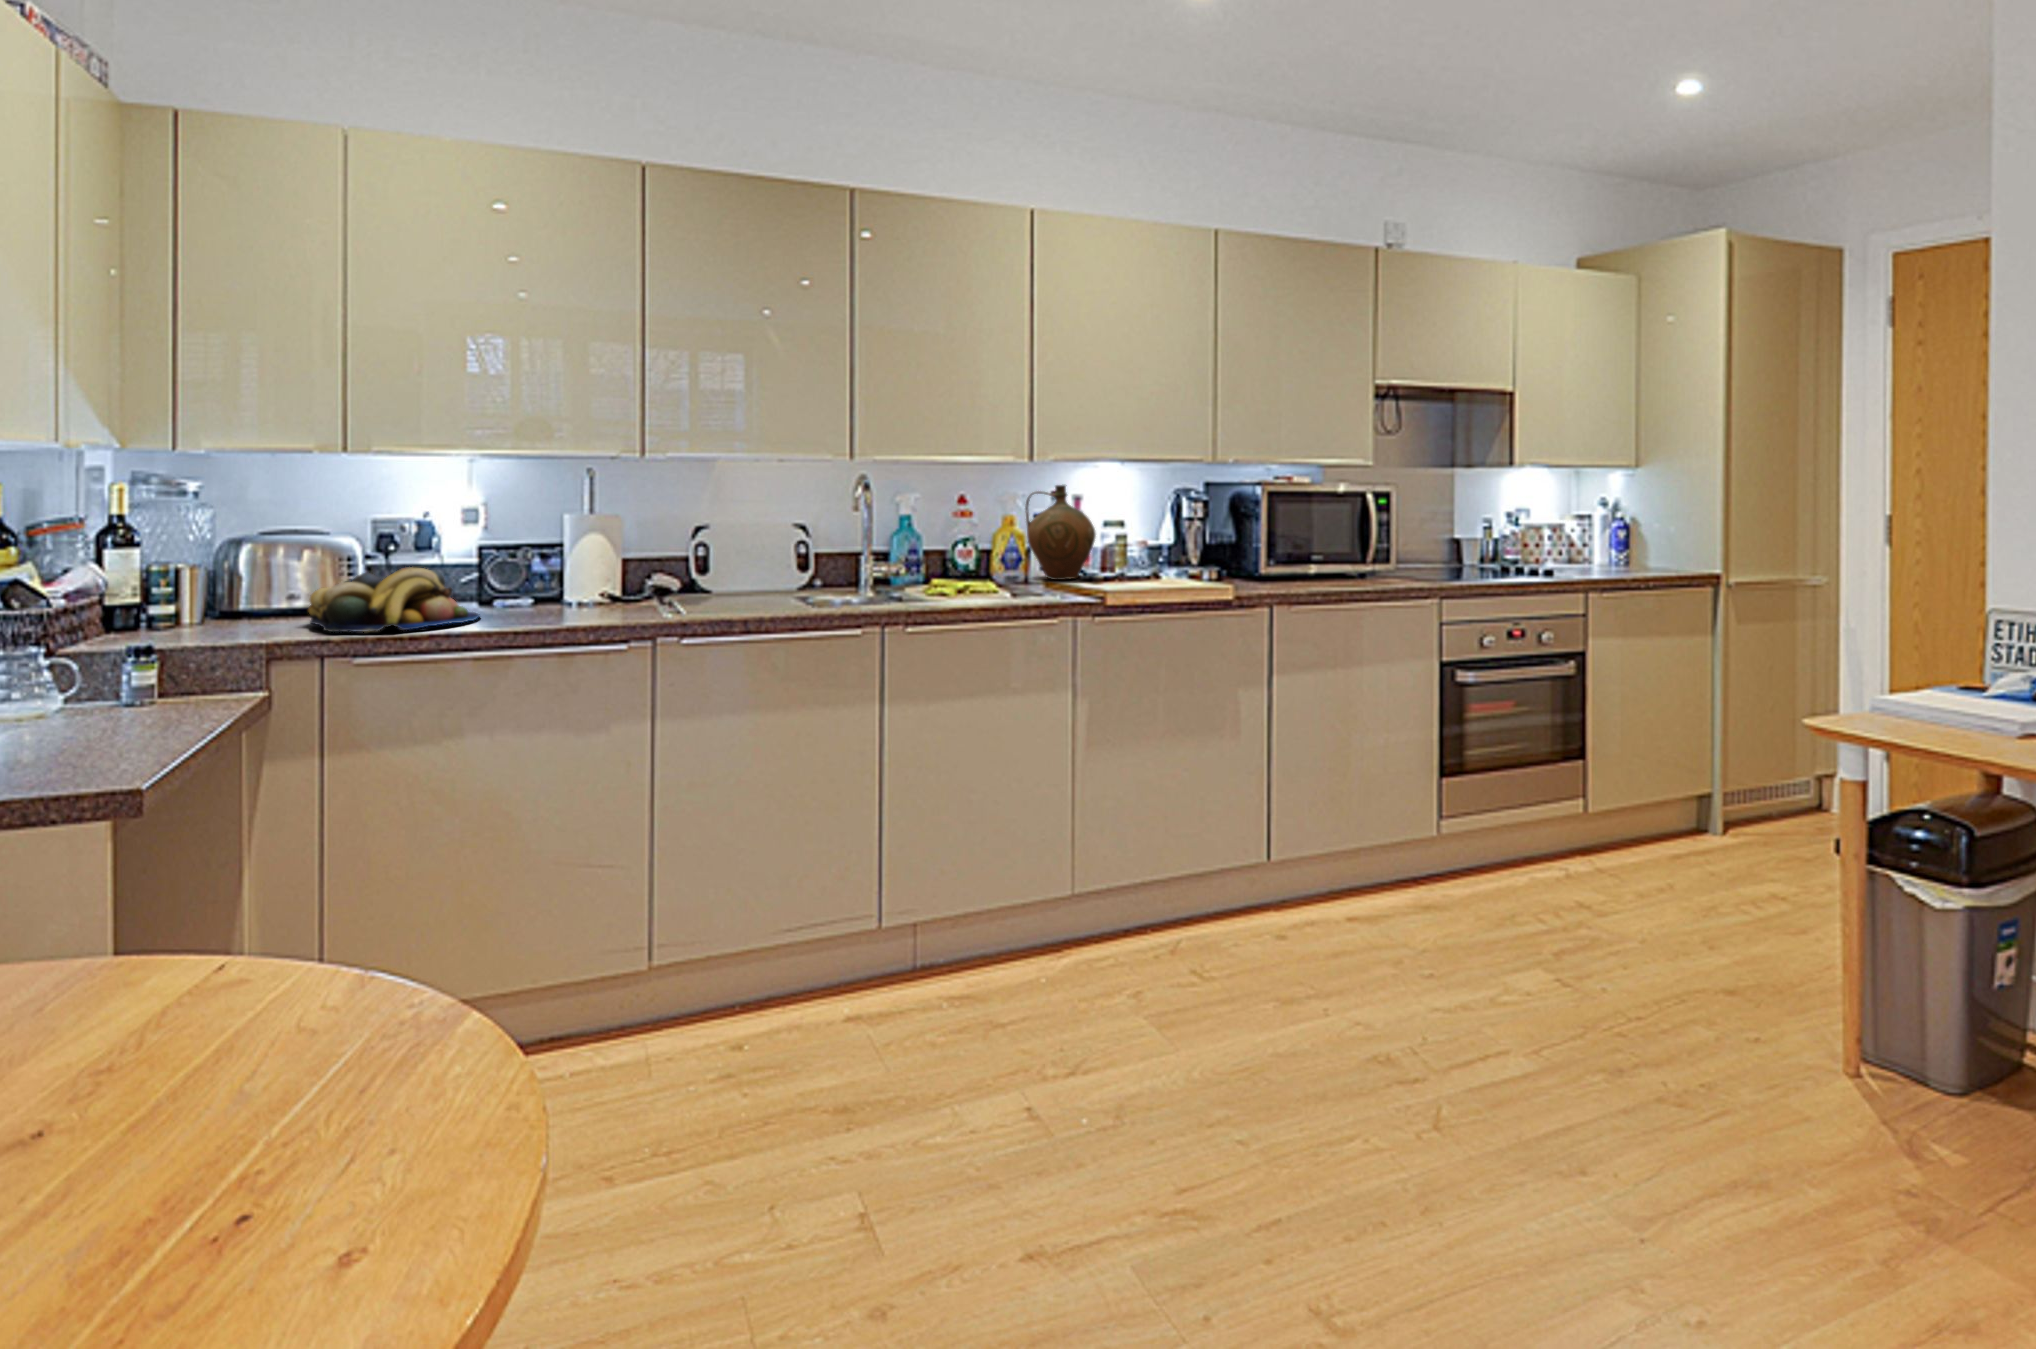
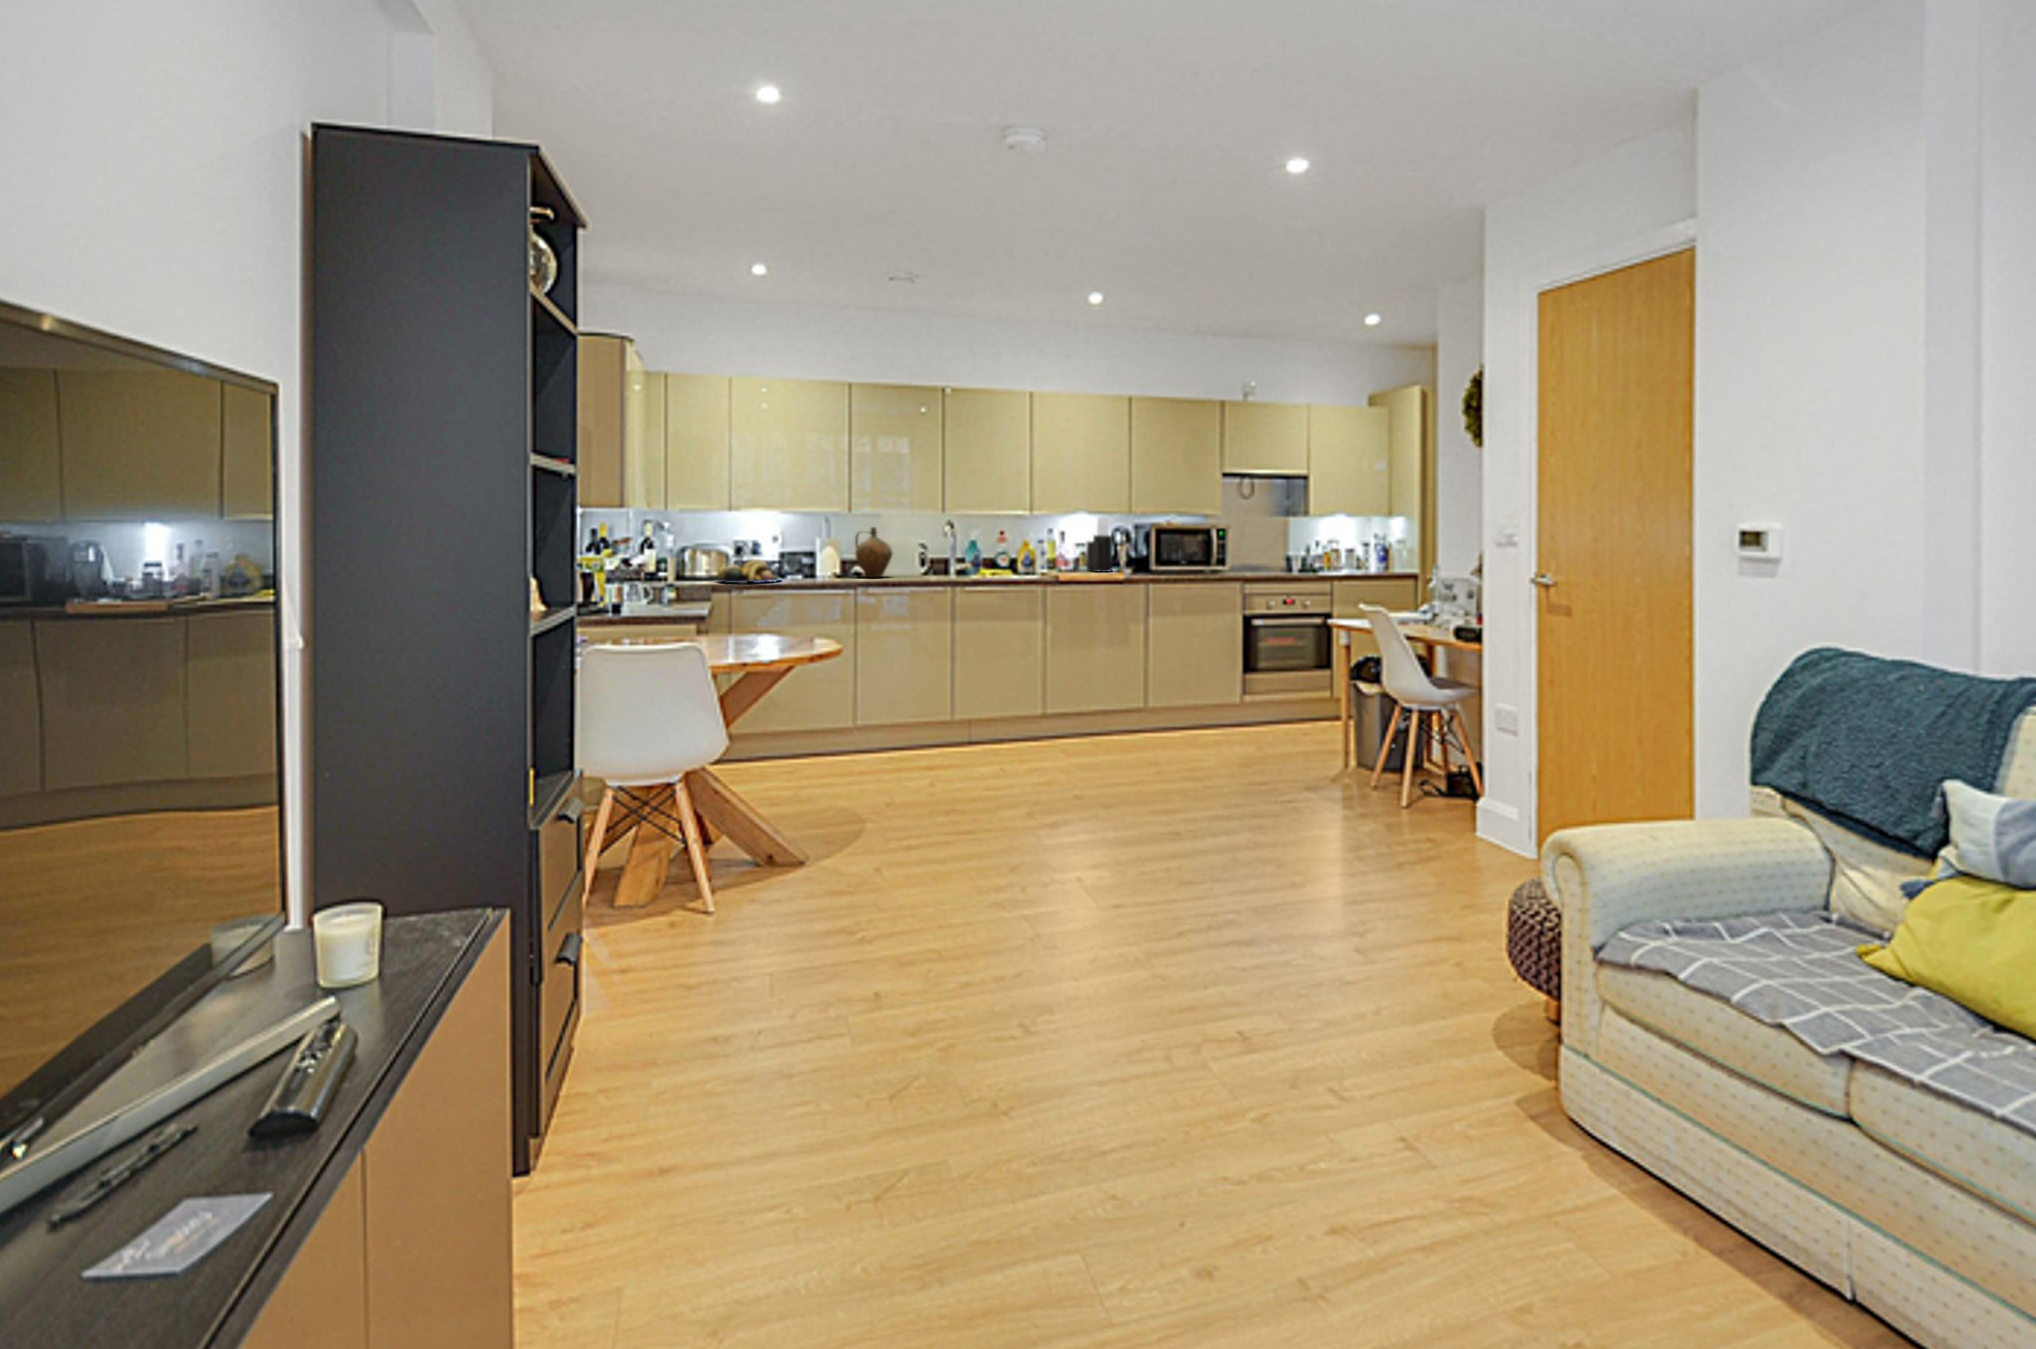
knife block: none [1121,468,1178,576] -> present [1086,517,1113,572]
ceramic jug: present [1025,485,1096,580] -> present [855,527,892,577]

